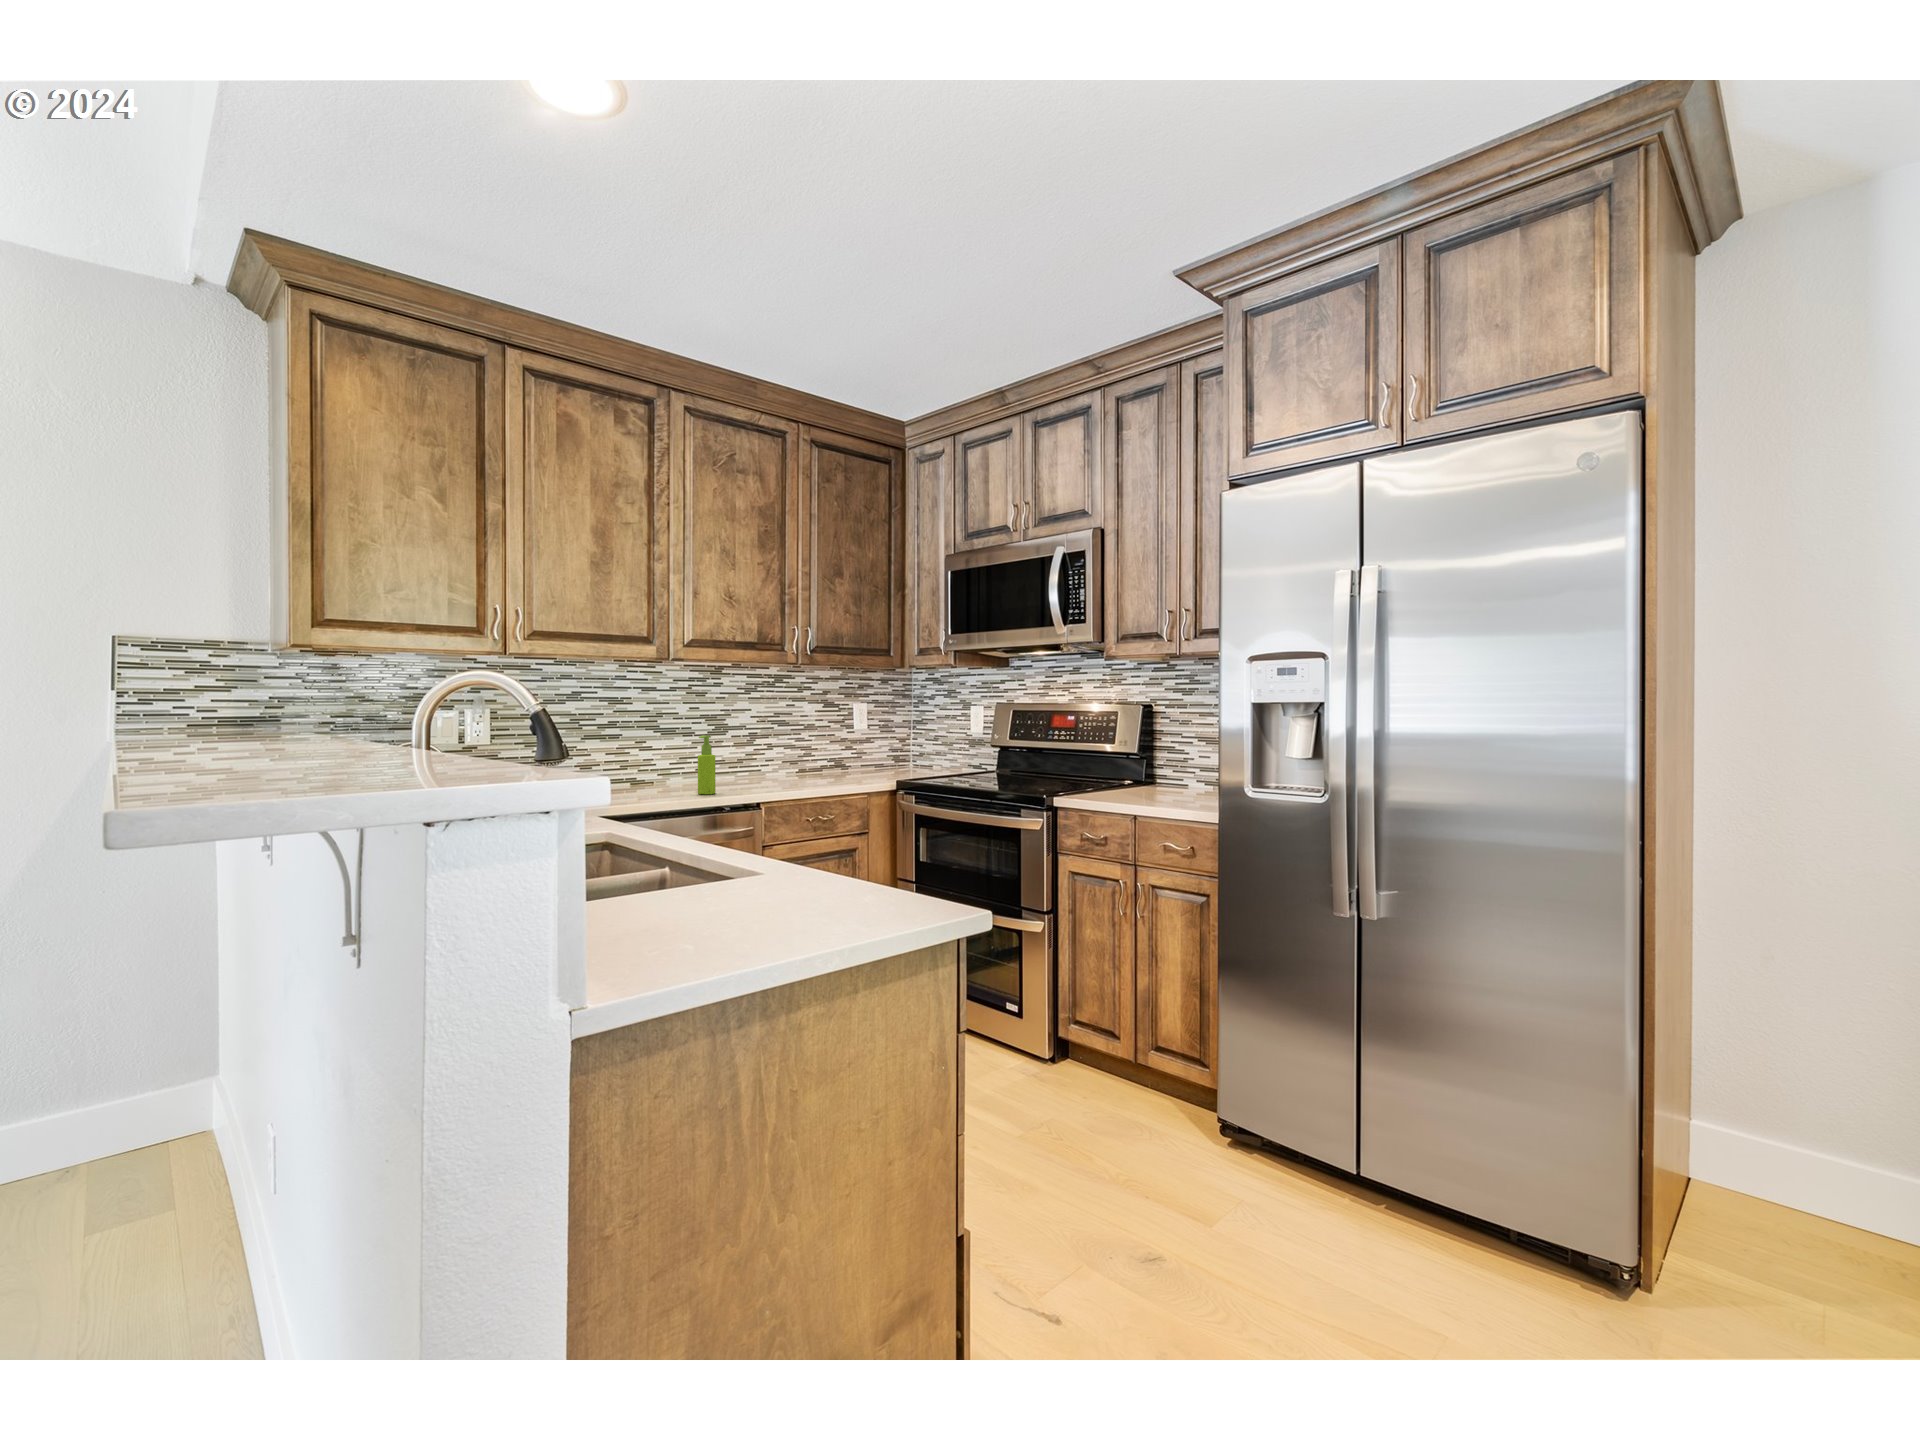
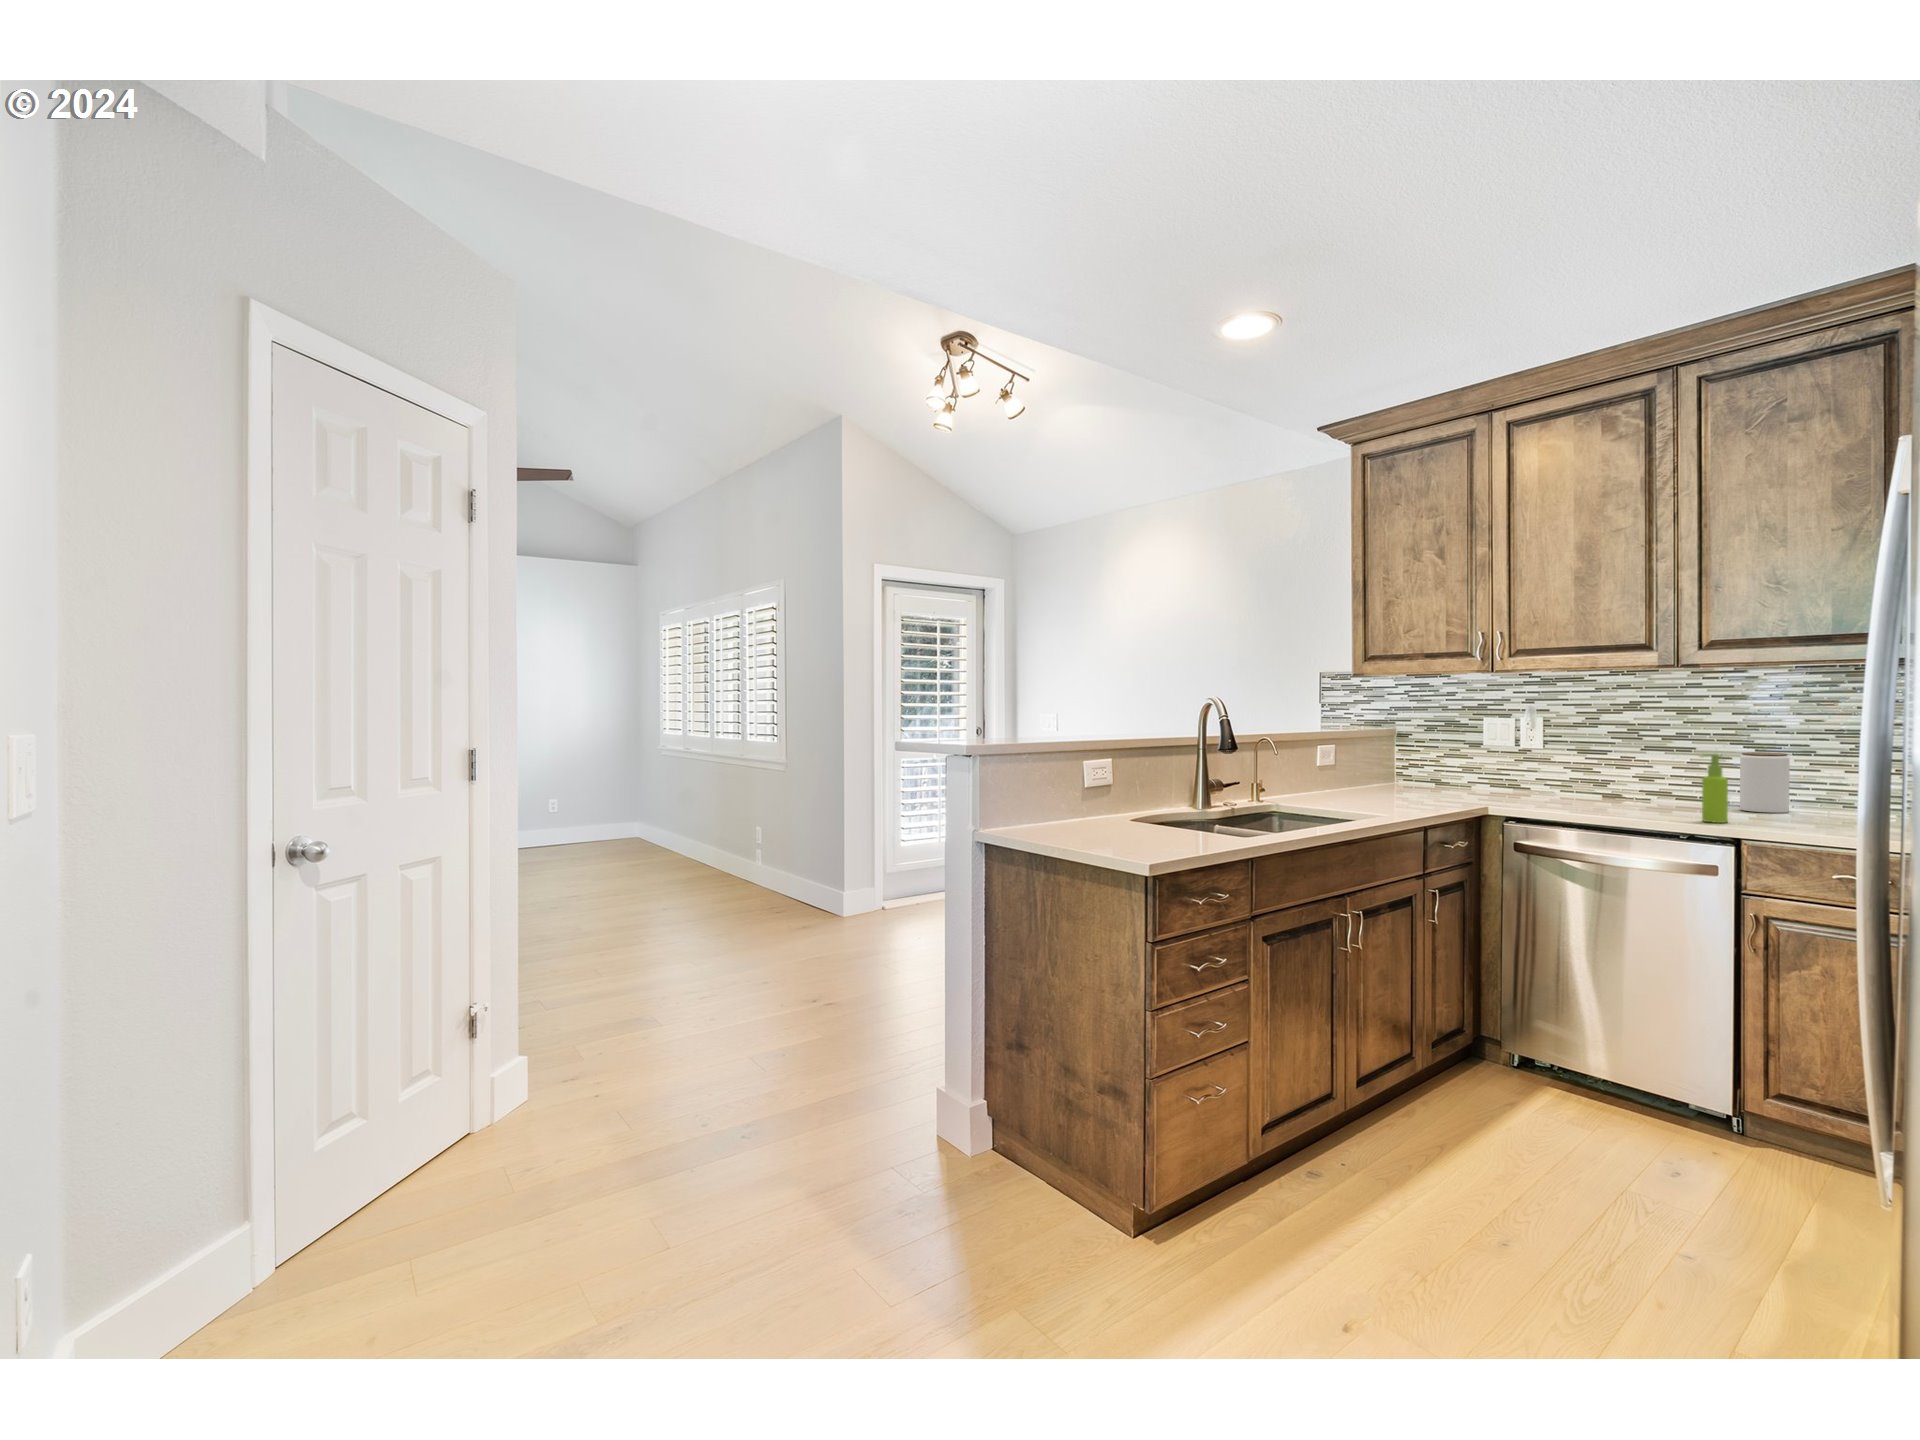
jar: none [656,736,688,786] -> present [1740,752,1789,813]

